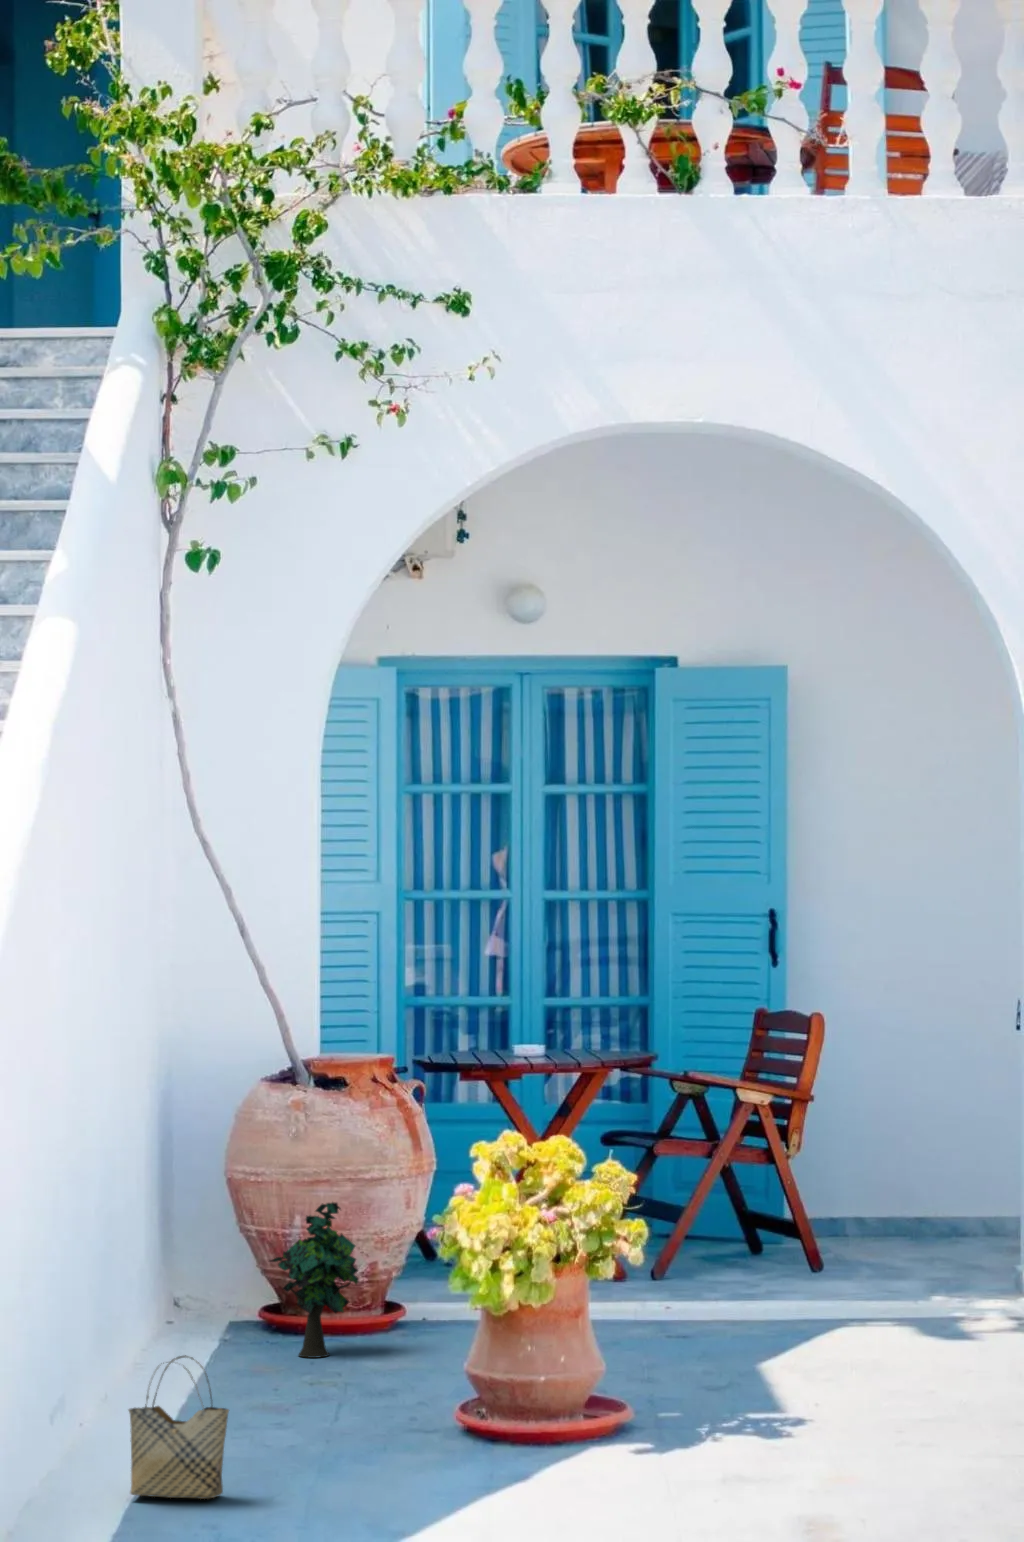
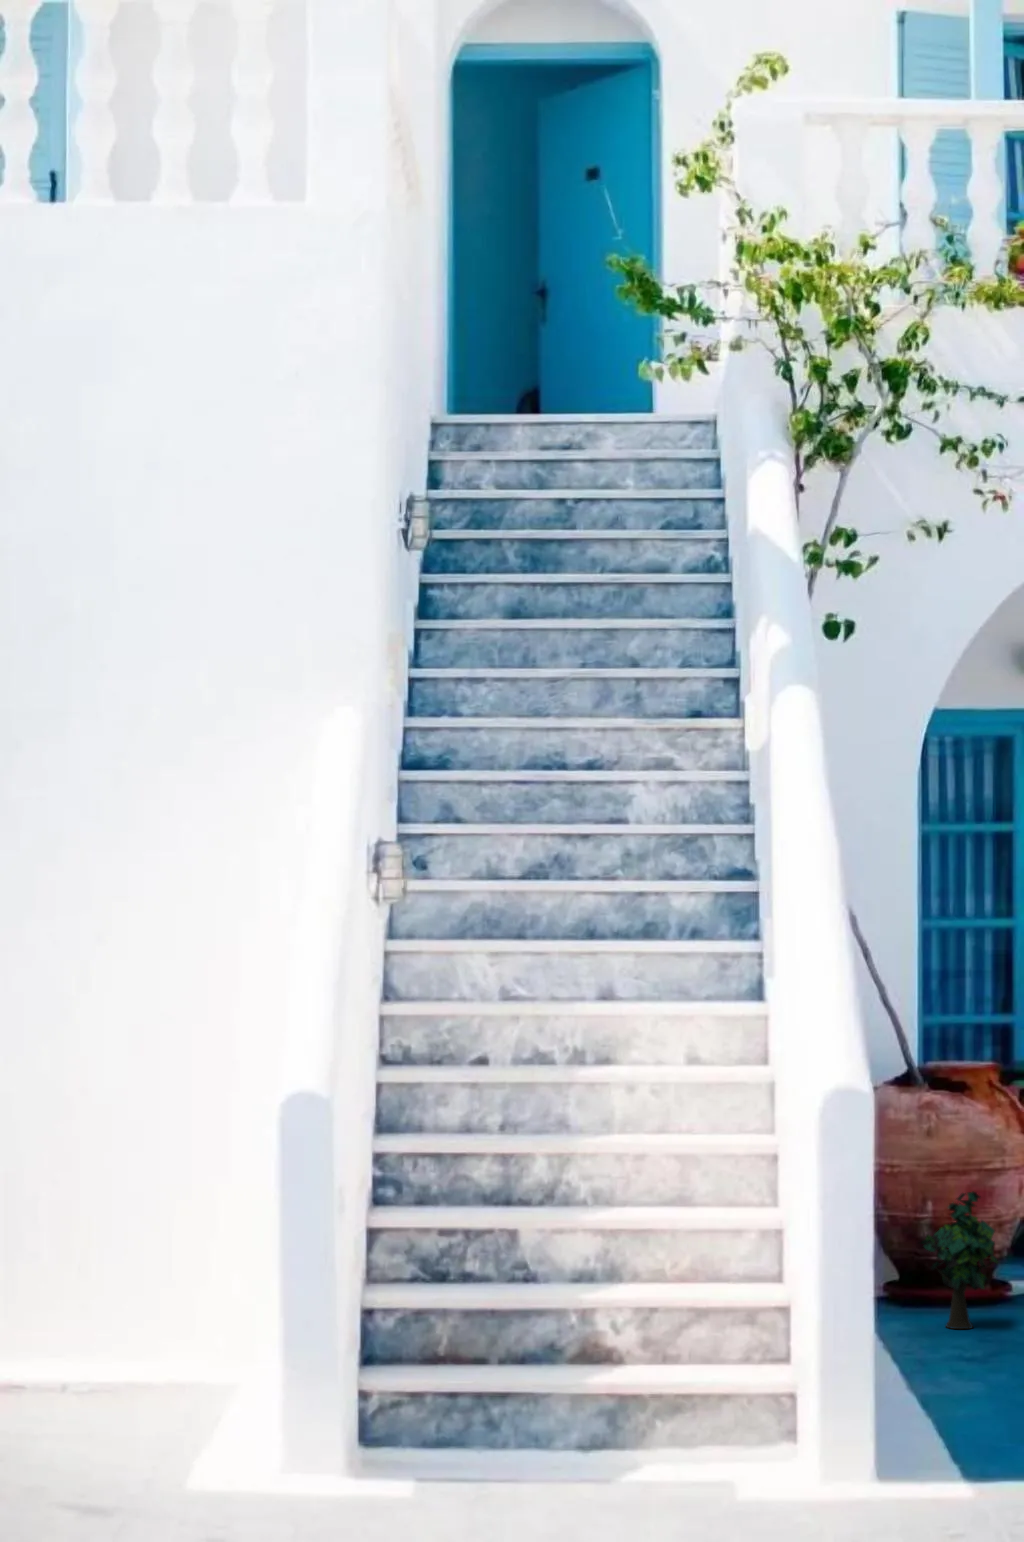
woven basket: present [129,1355,229,1499] -> none [903,1334,995,1463]

